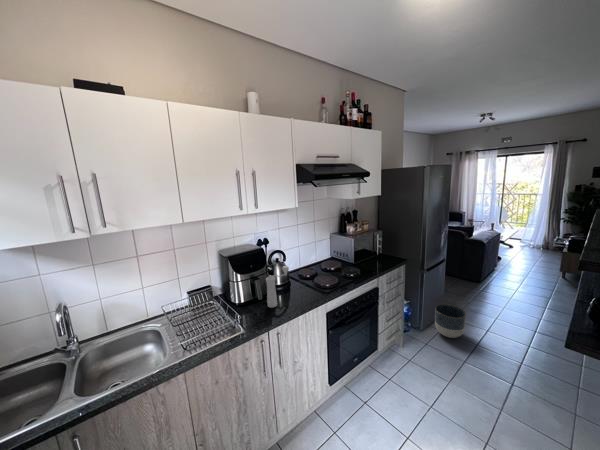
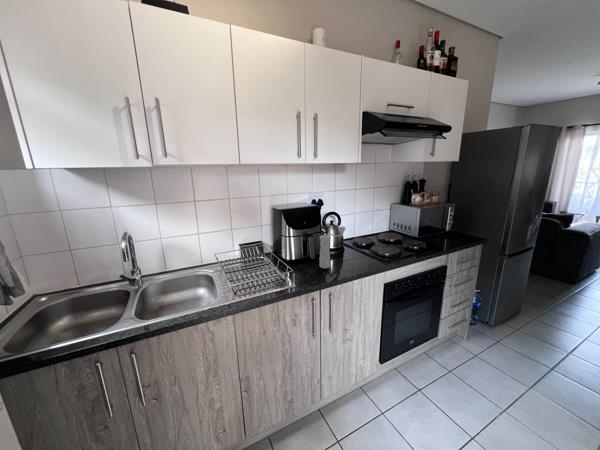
planter: present [435,304,466,338] -> none [511,299,557,340]

